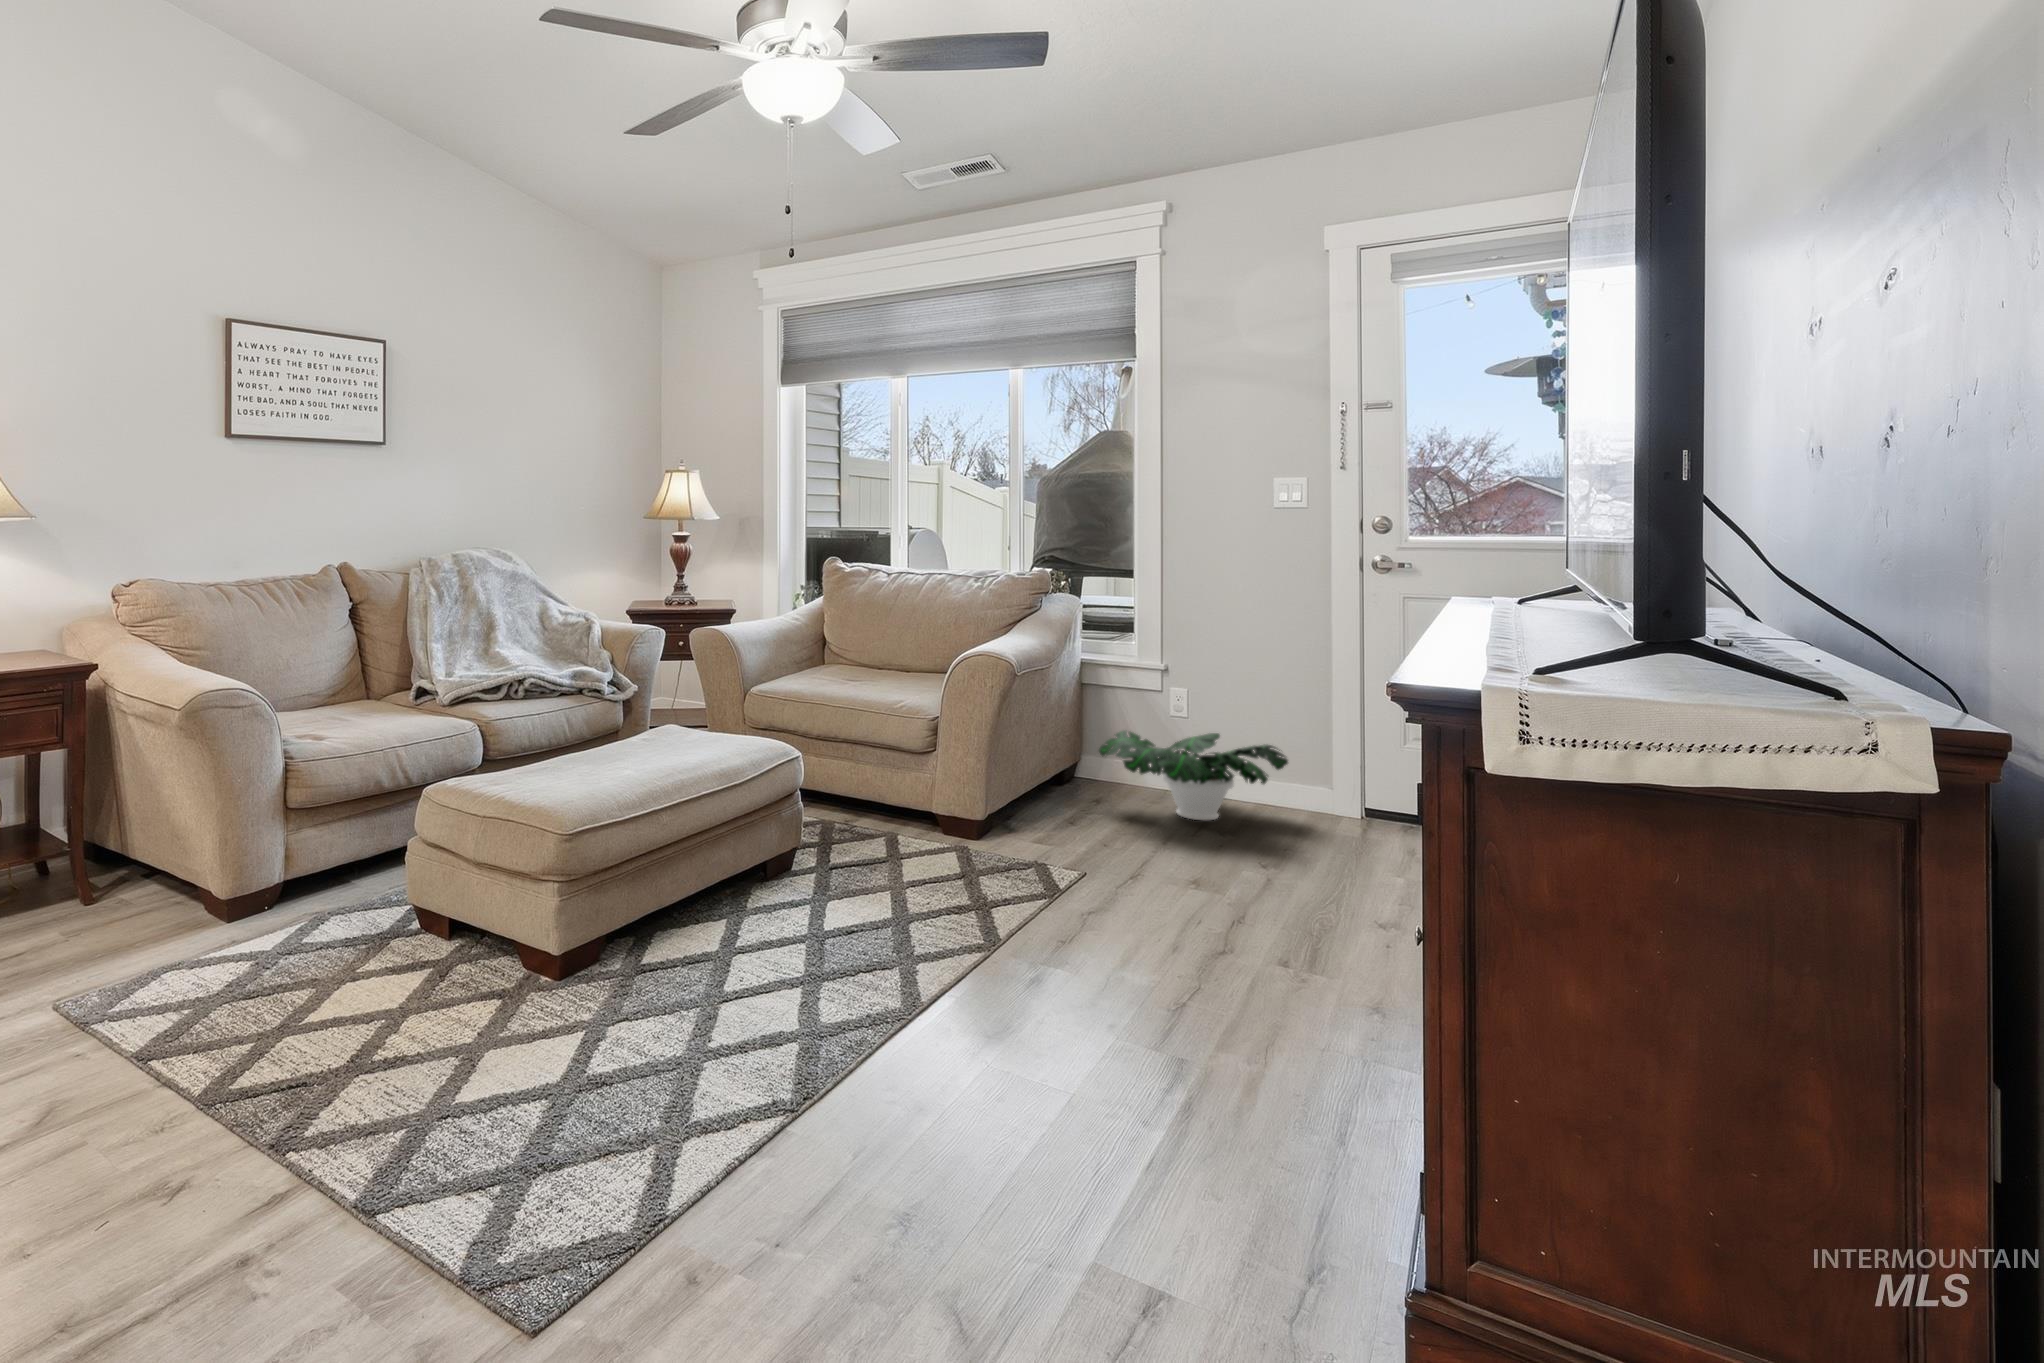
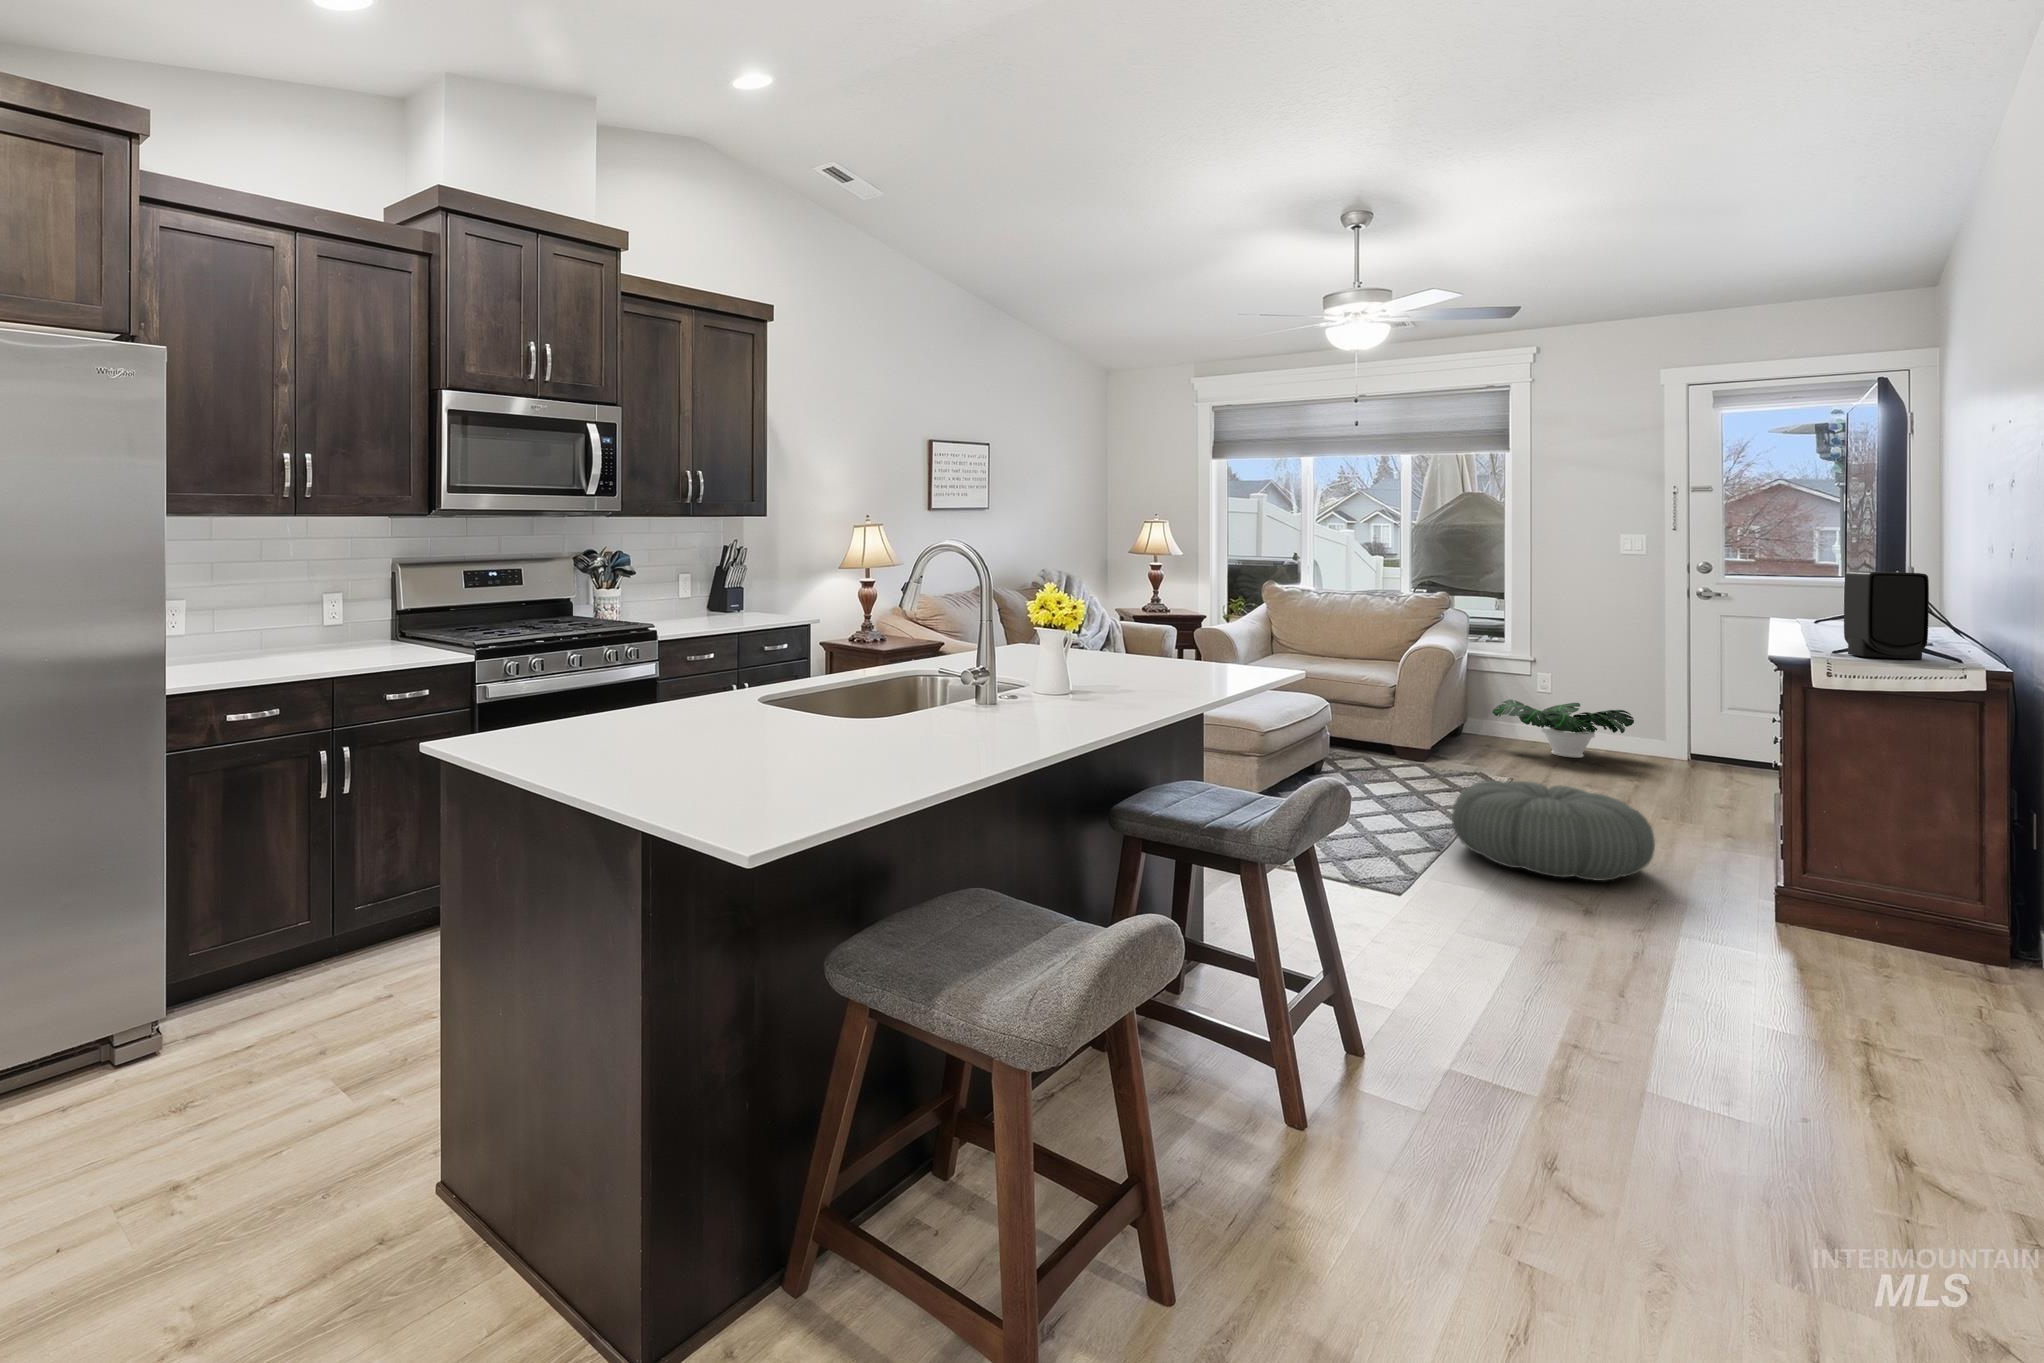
speaker: none [1565,439,1785,694] -> present [1844,571,1929,659]
pouf: none [821,934,1192,1215] -> present [1452,781,1655,881]

